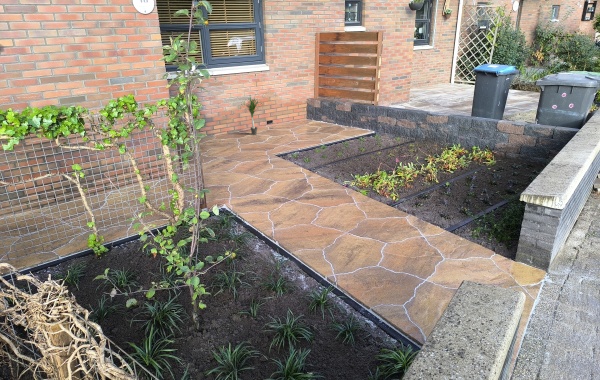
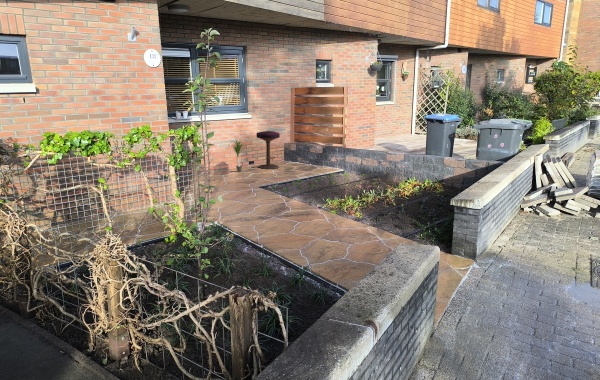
stool: none [274,86,301,131] -> present [256,131,280,169]

